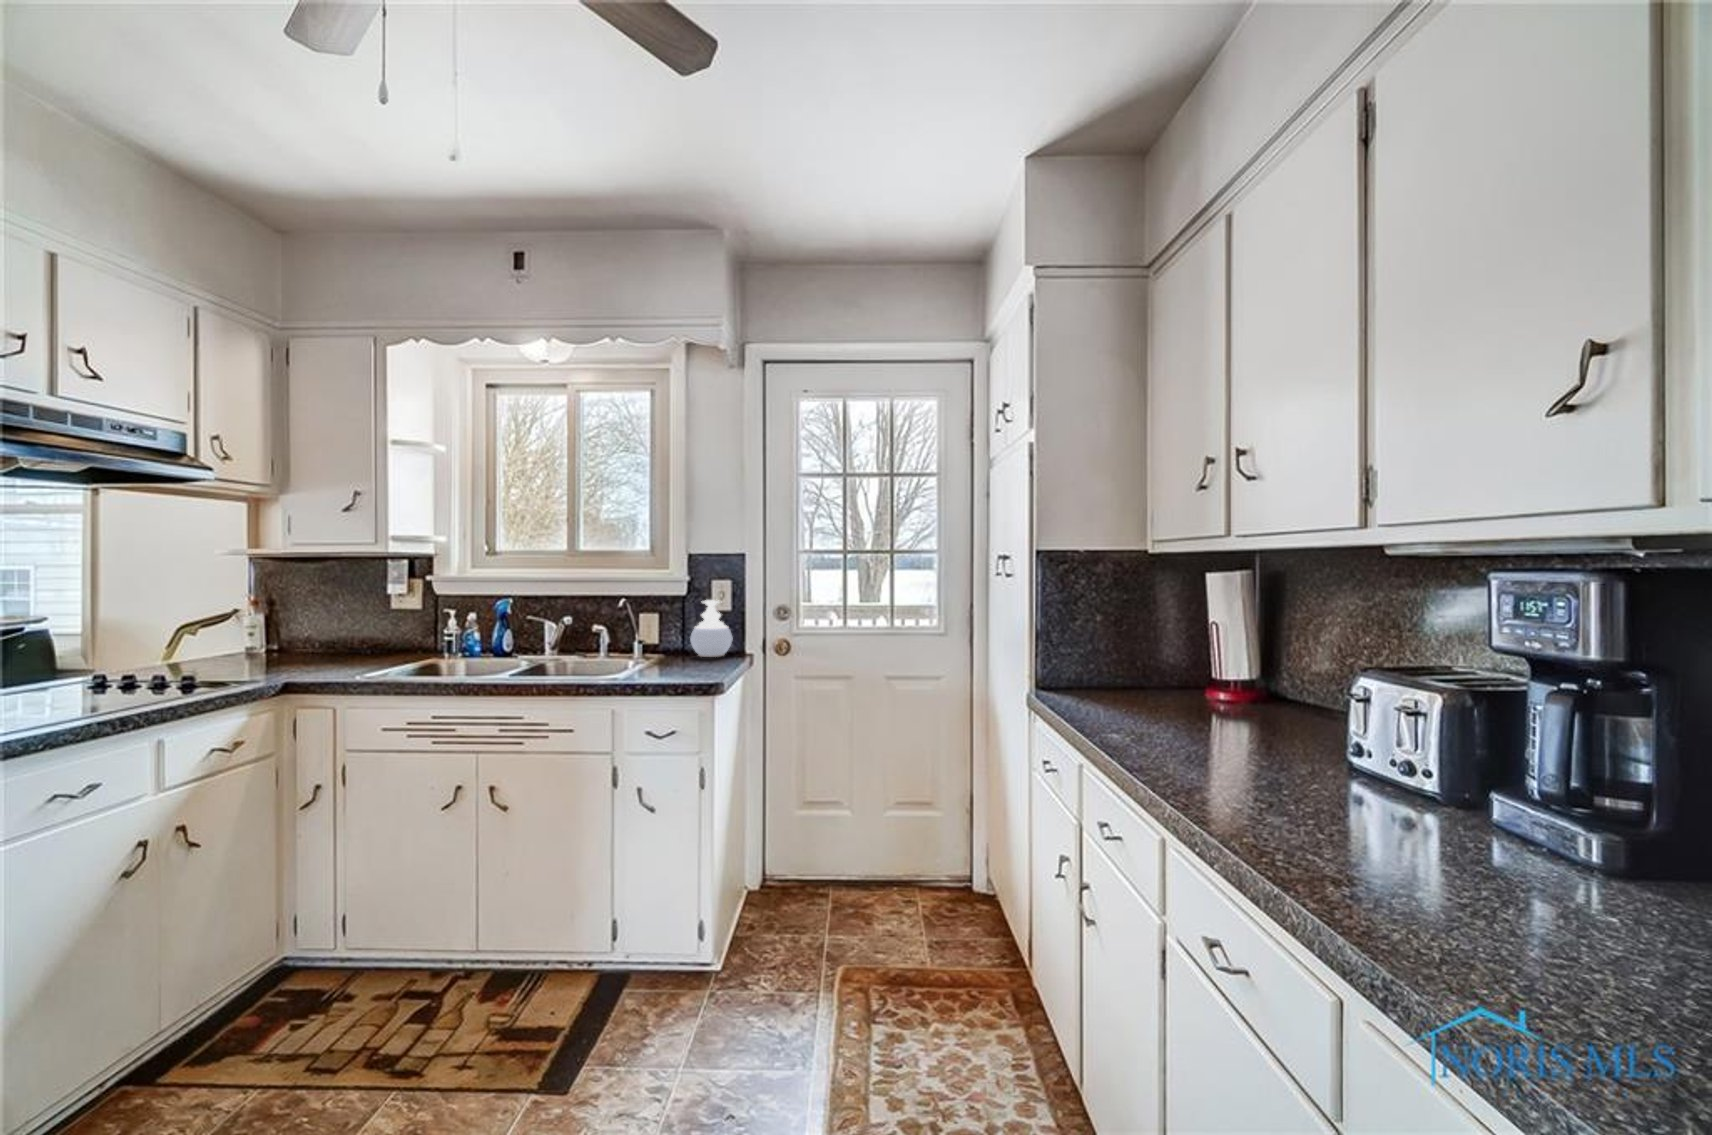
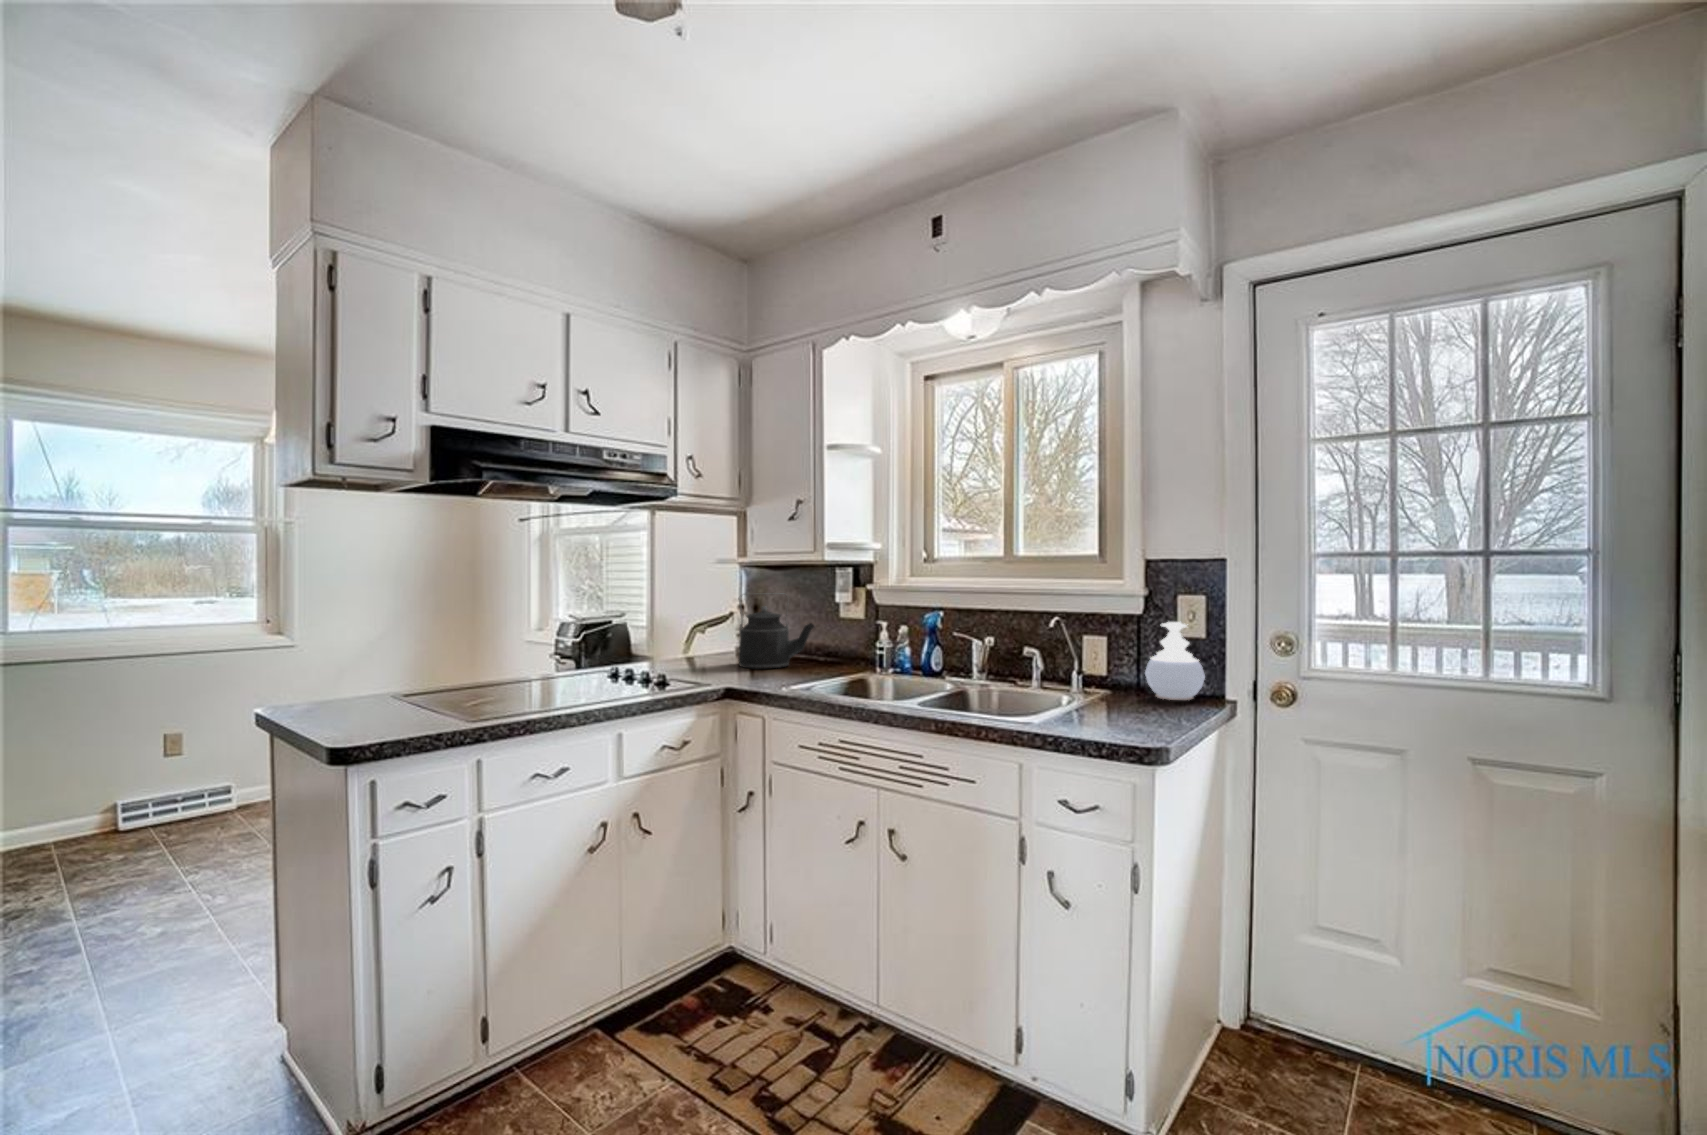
kettle: none [274,587,370,665] -> present [738,594,814,669]

